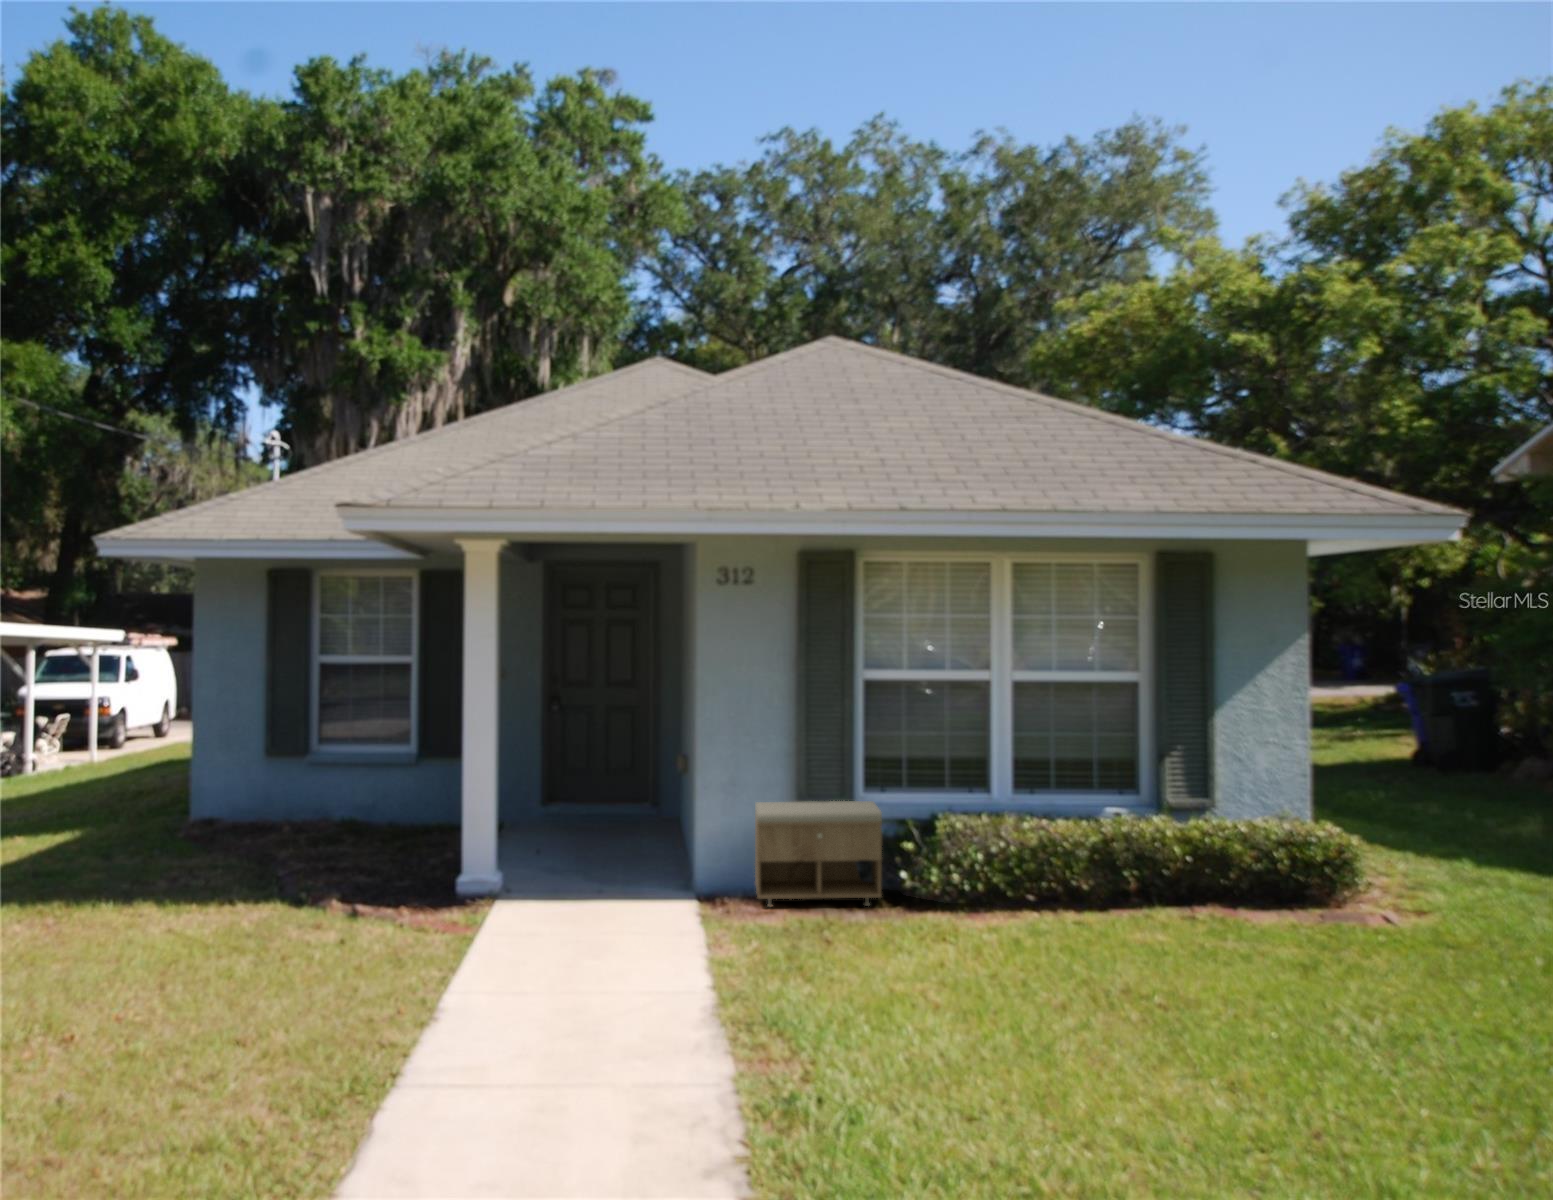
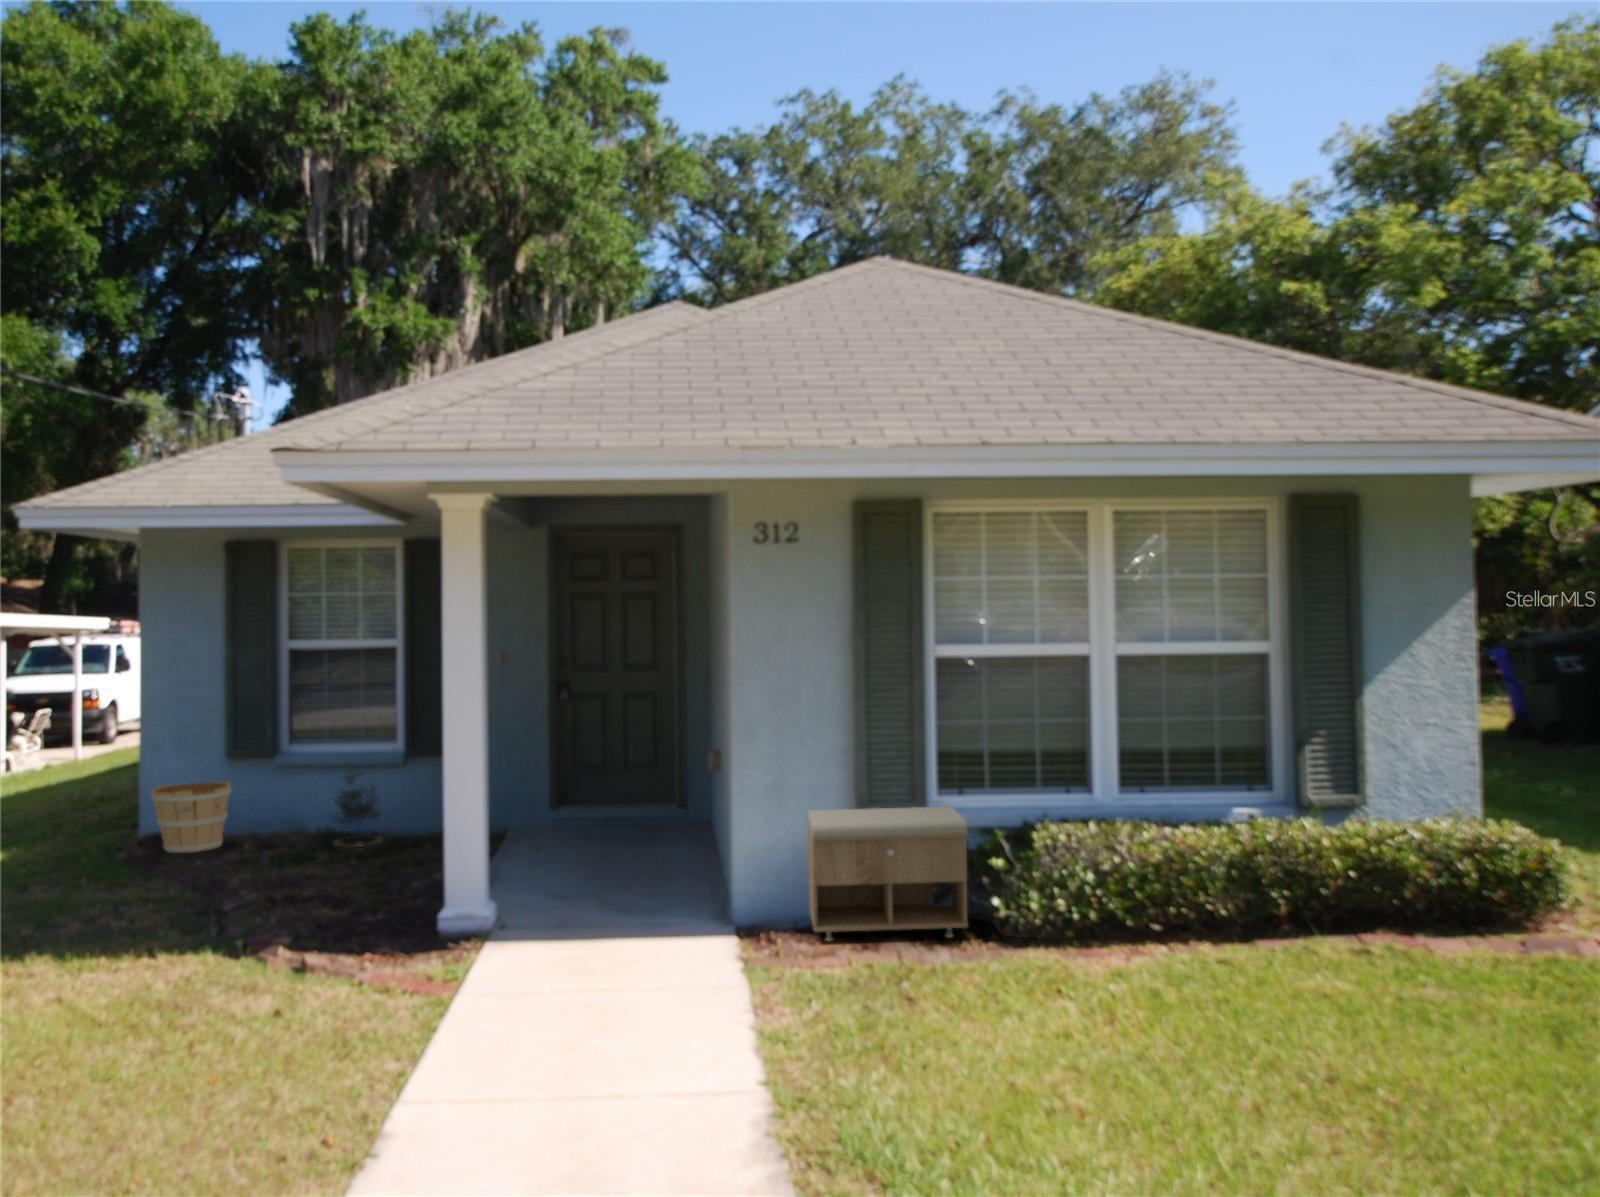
potted tree: none [353,762,398,834] -> present [334,765,383,848]
wooden bucket: none [199,776,268,837] -> present [151,781,232,853]

